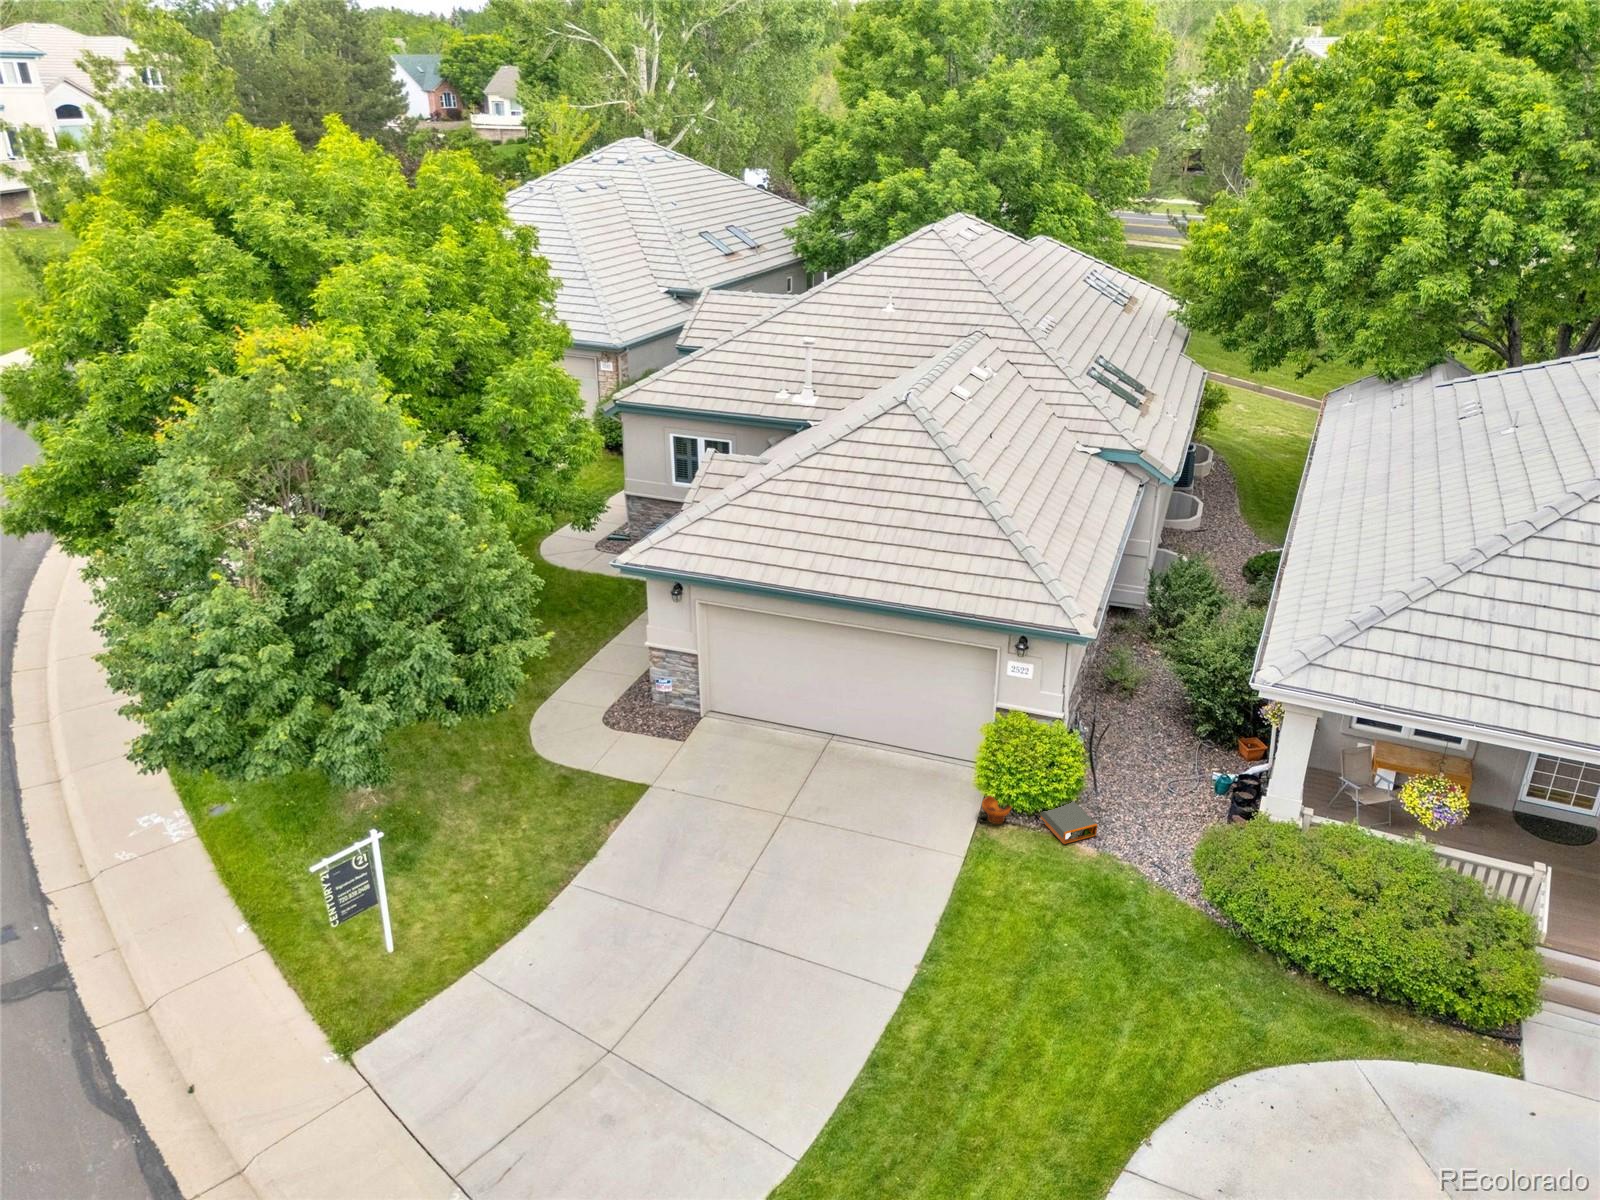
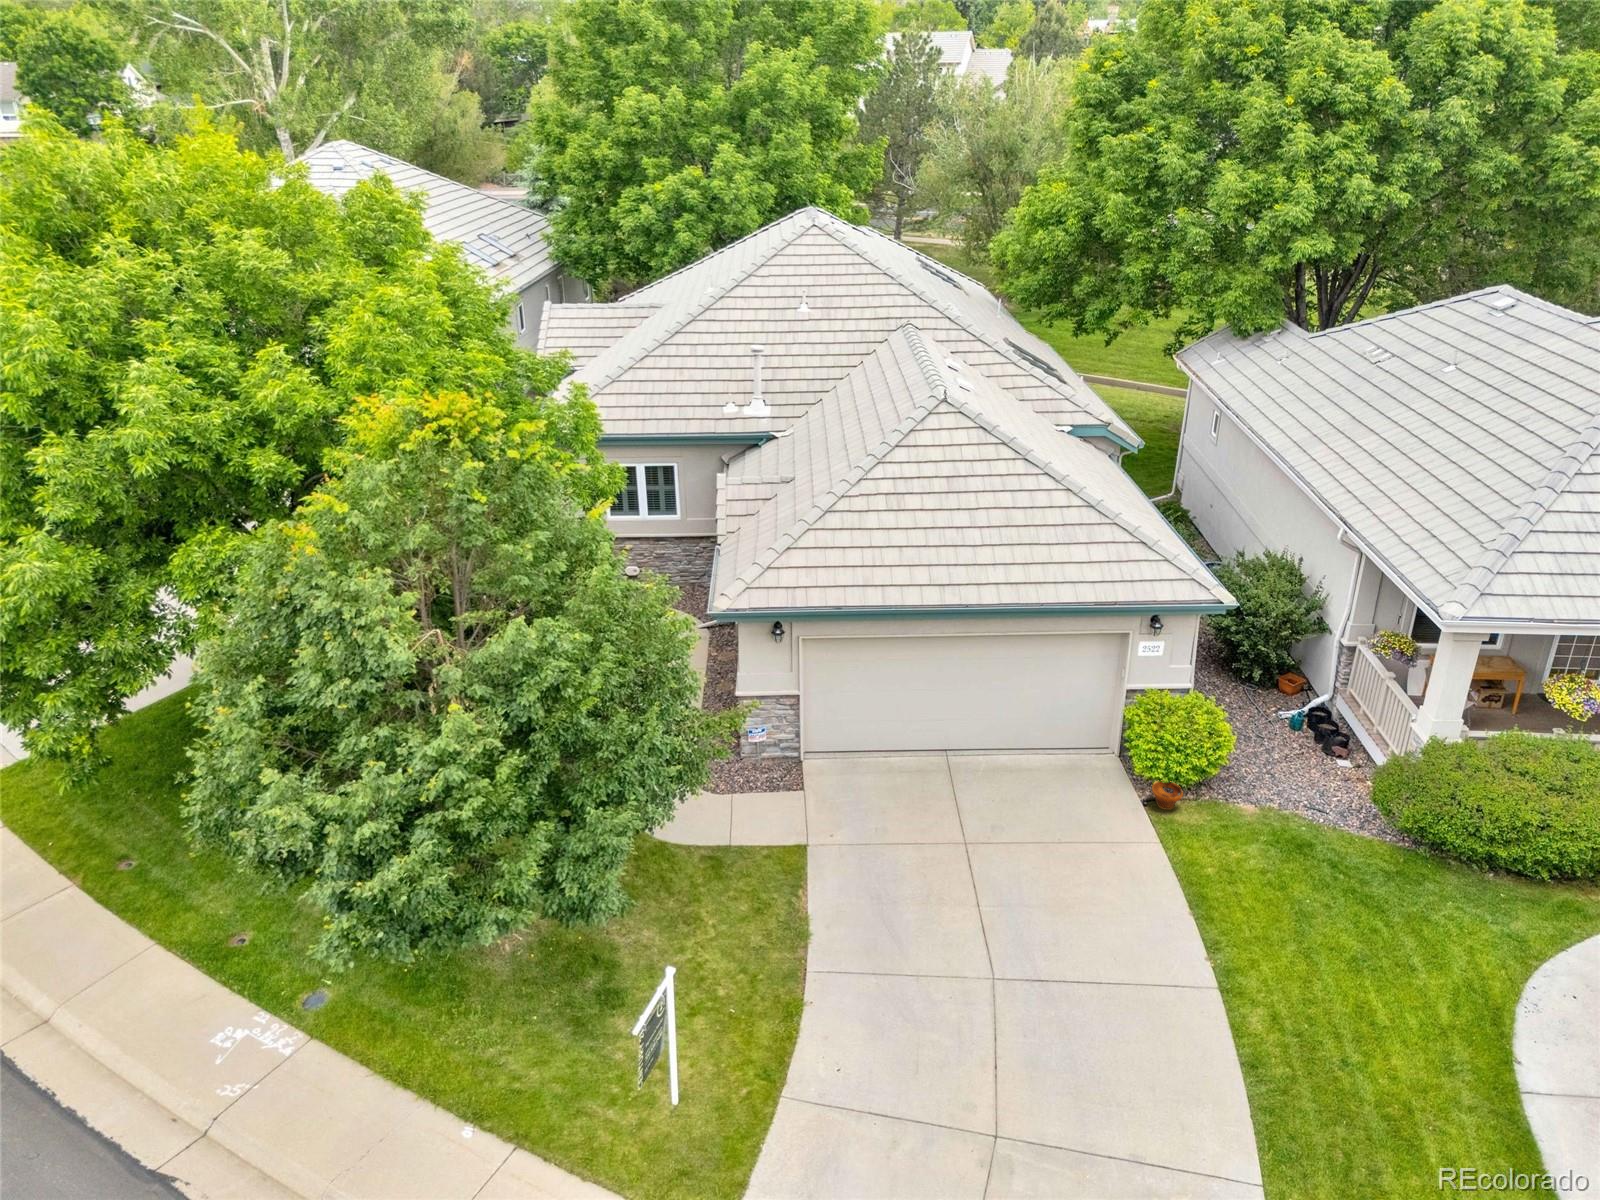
storage box: present [1040,801,1097,844] -> none [1204,770,1264,814]

